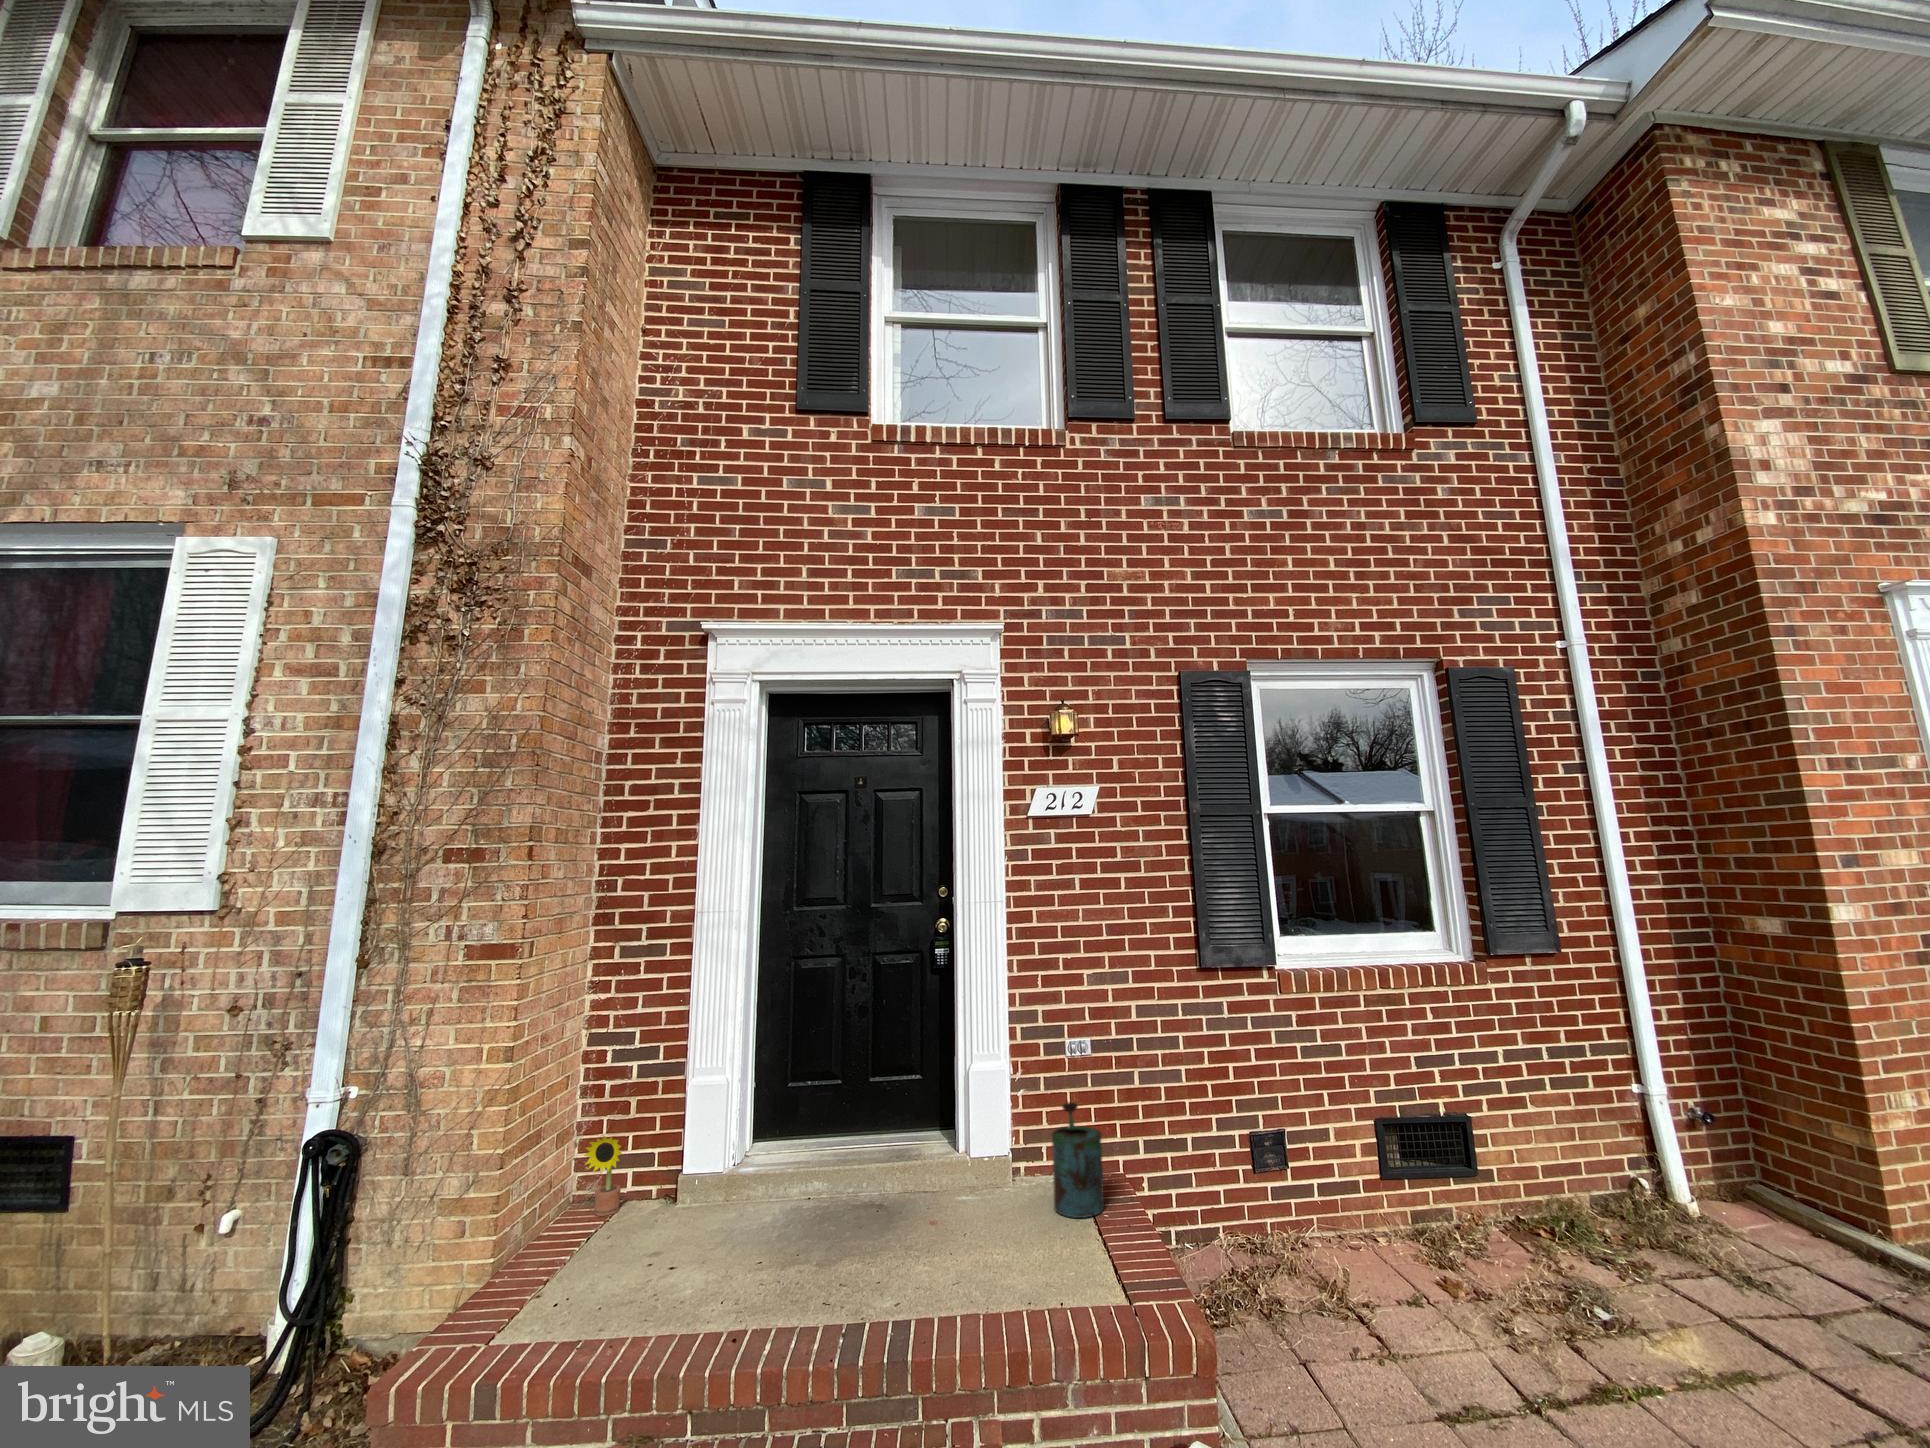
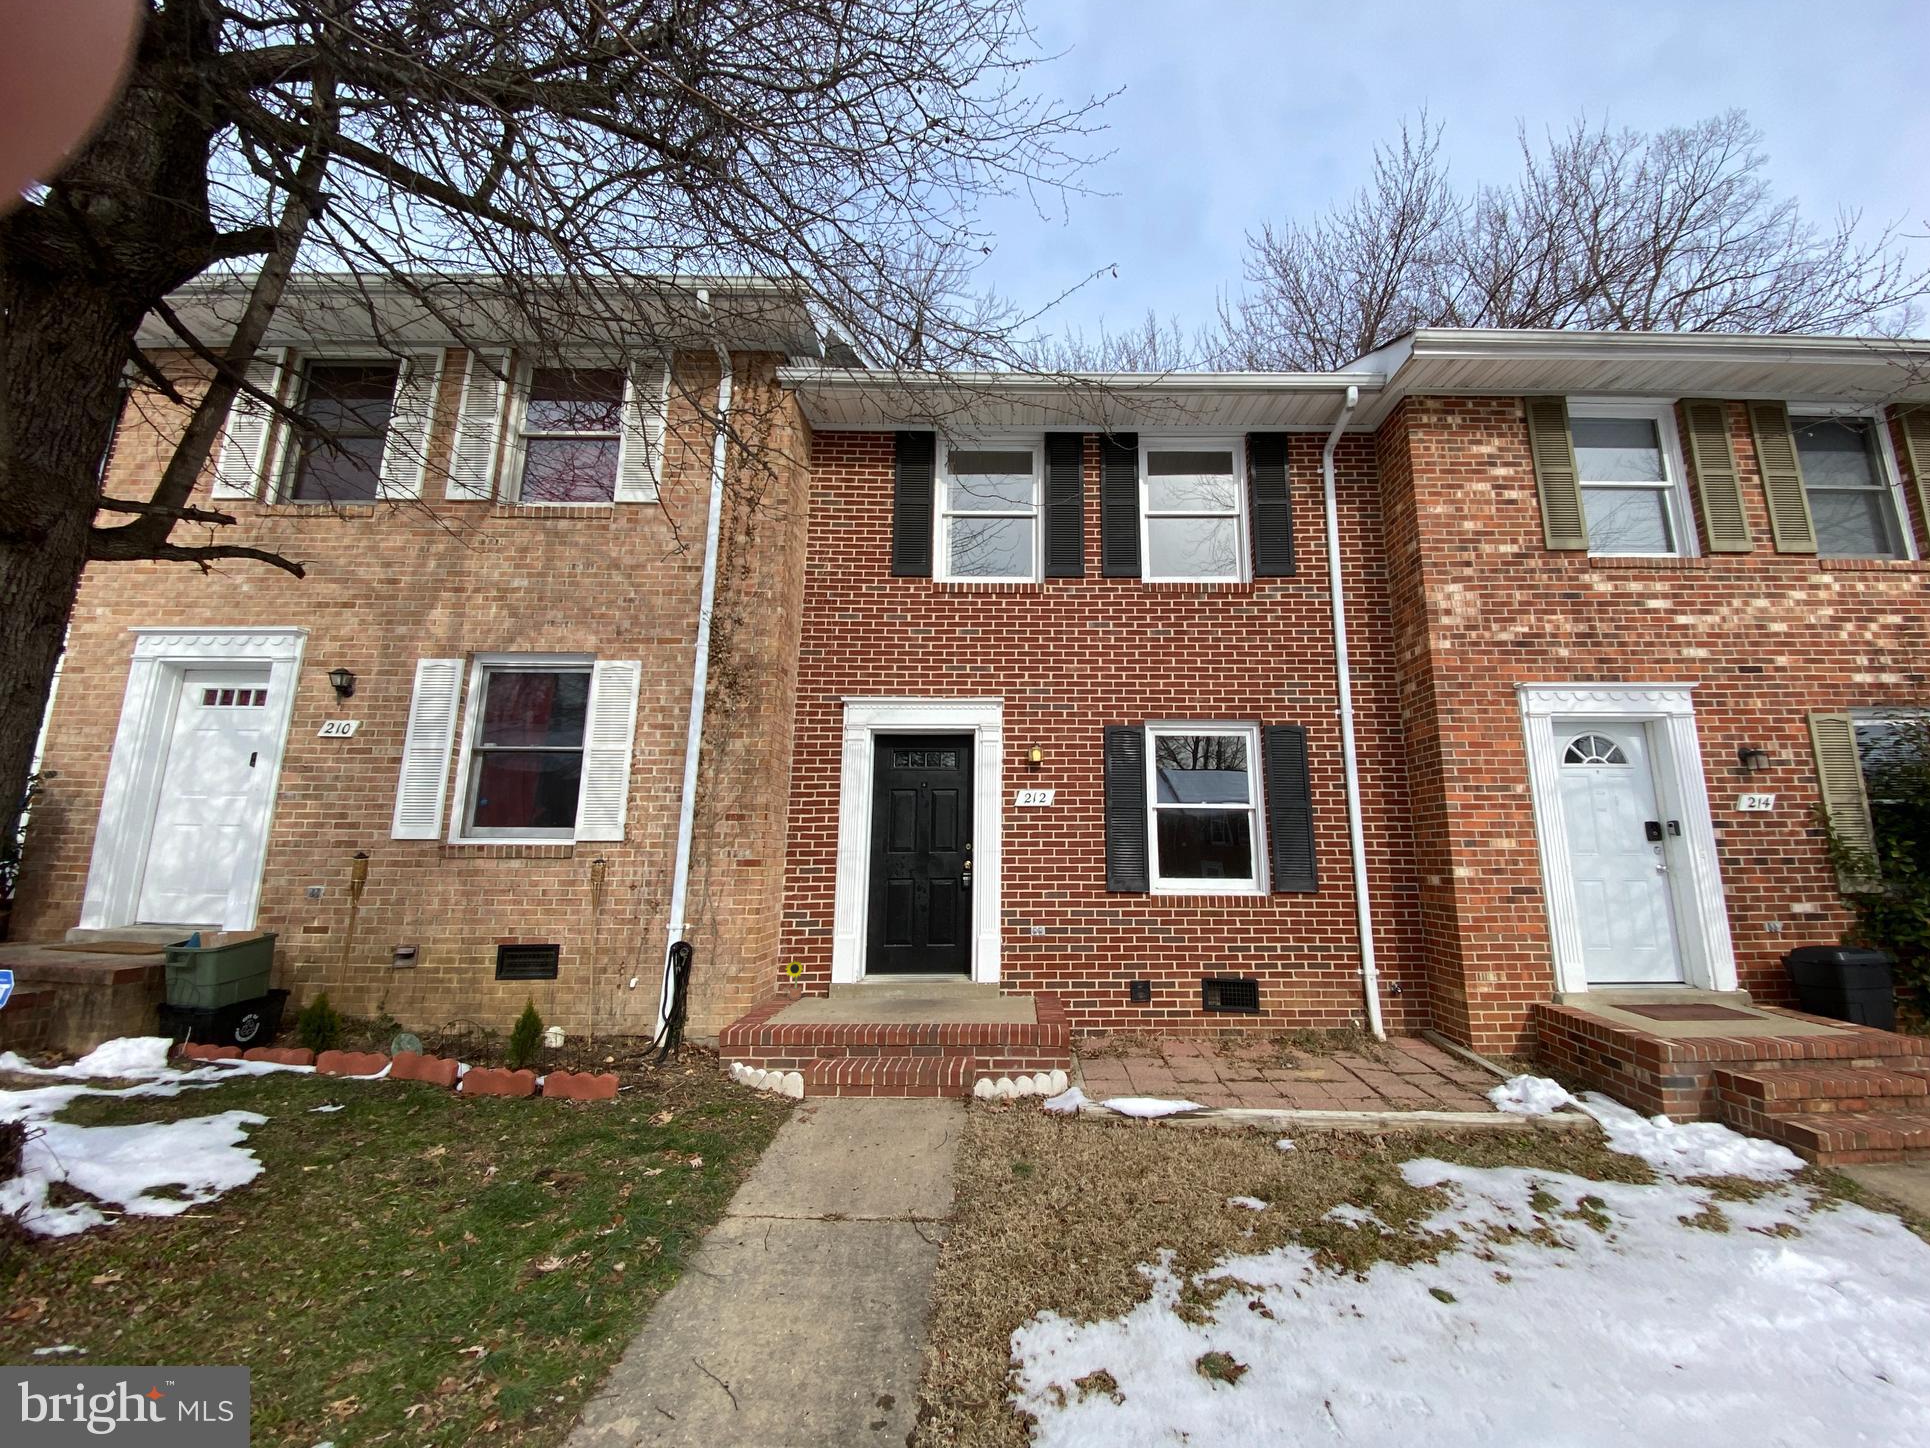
watering can: present [1052,1102,1104,1218] -> none [1017,958,1043,1007]

